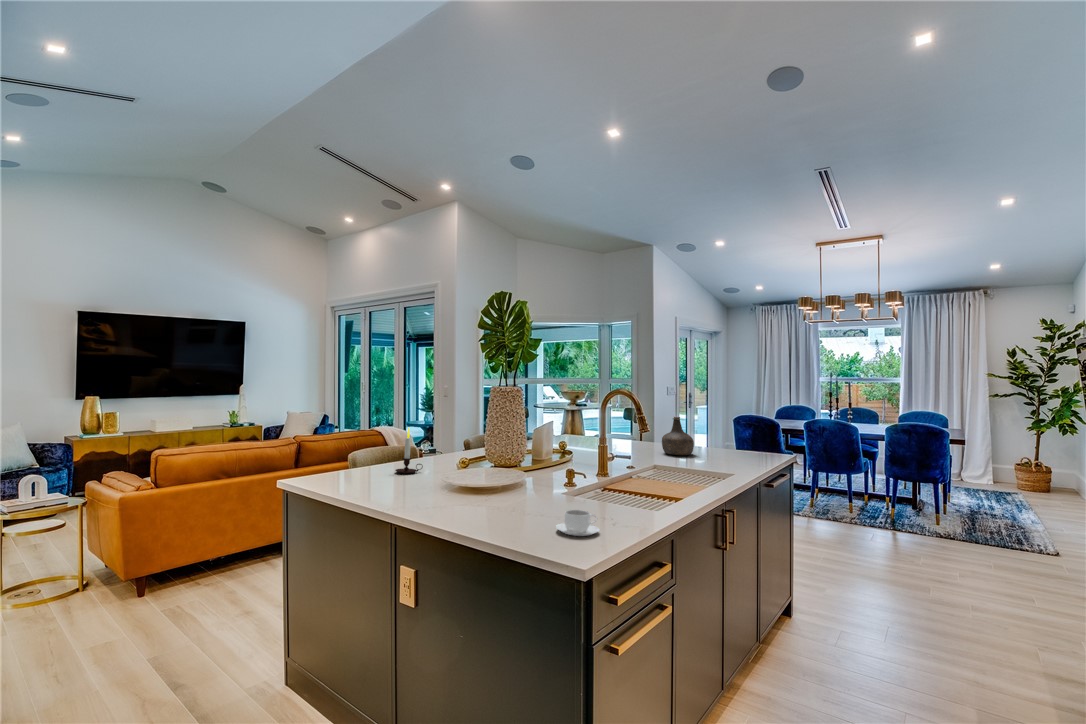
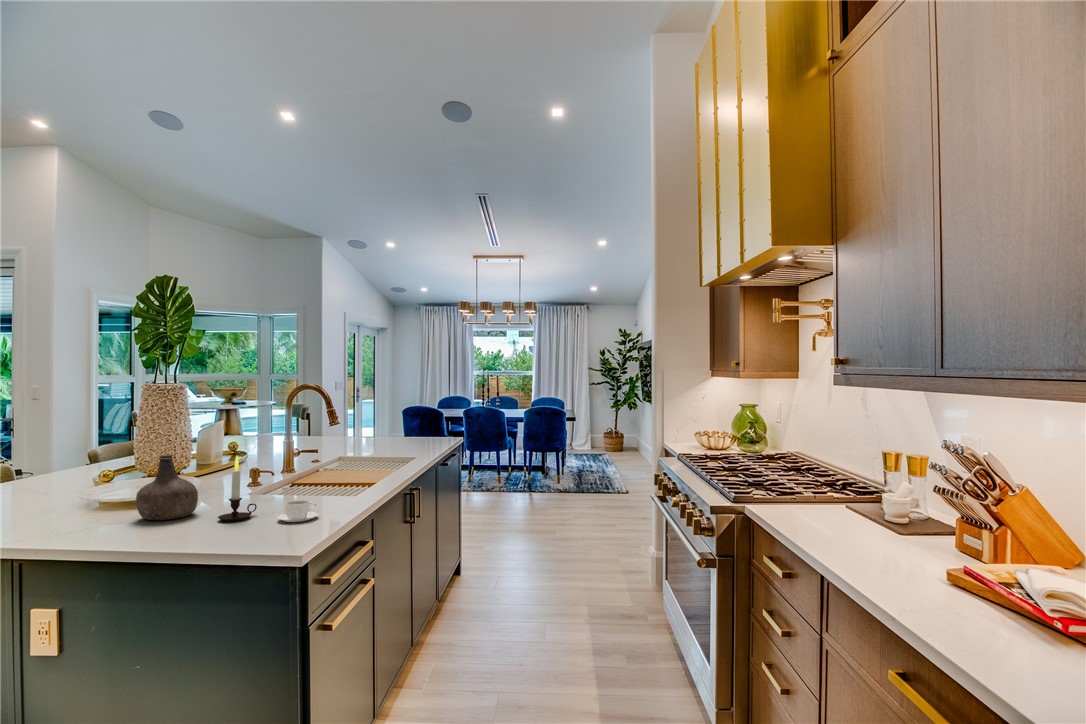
bottle: present [662,417,694,455] -> present [136,454,198,520]
candle: present [395,428,423,474] -> present [218,456,257,521]

